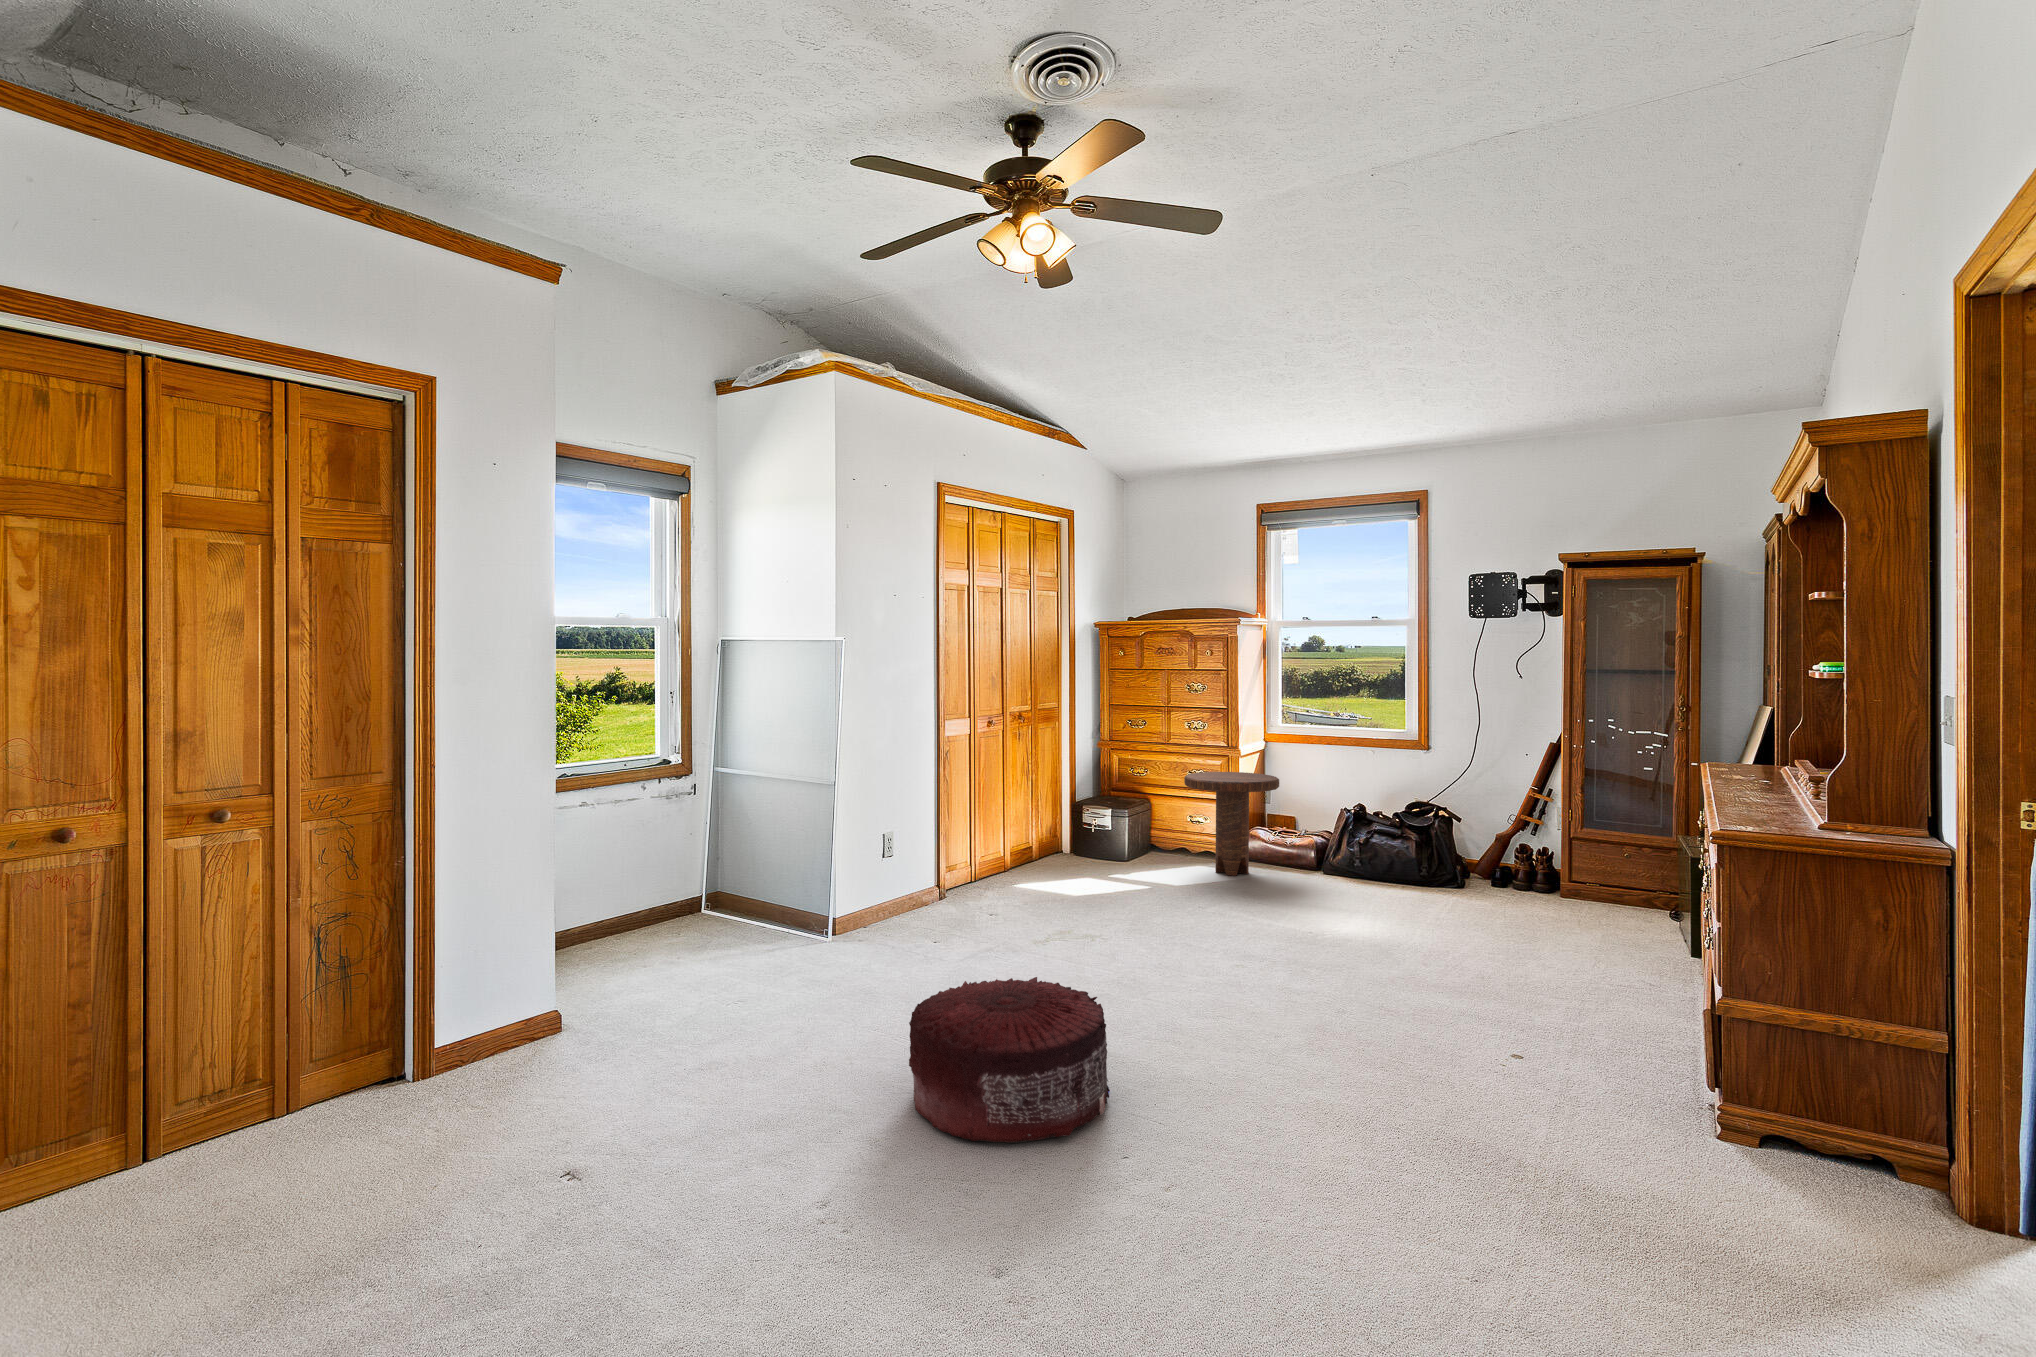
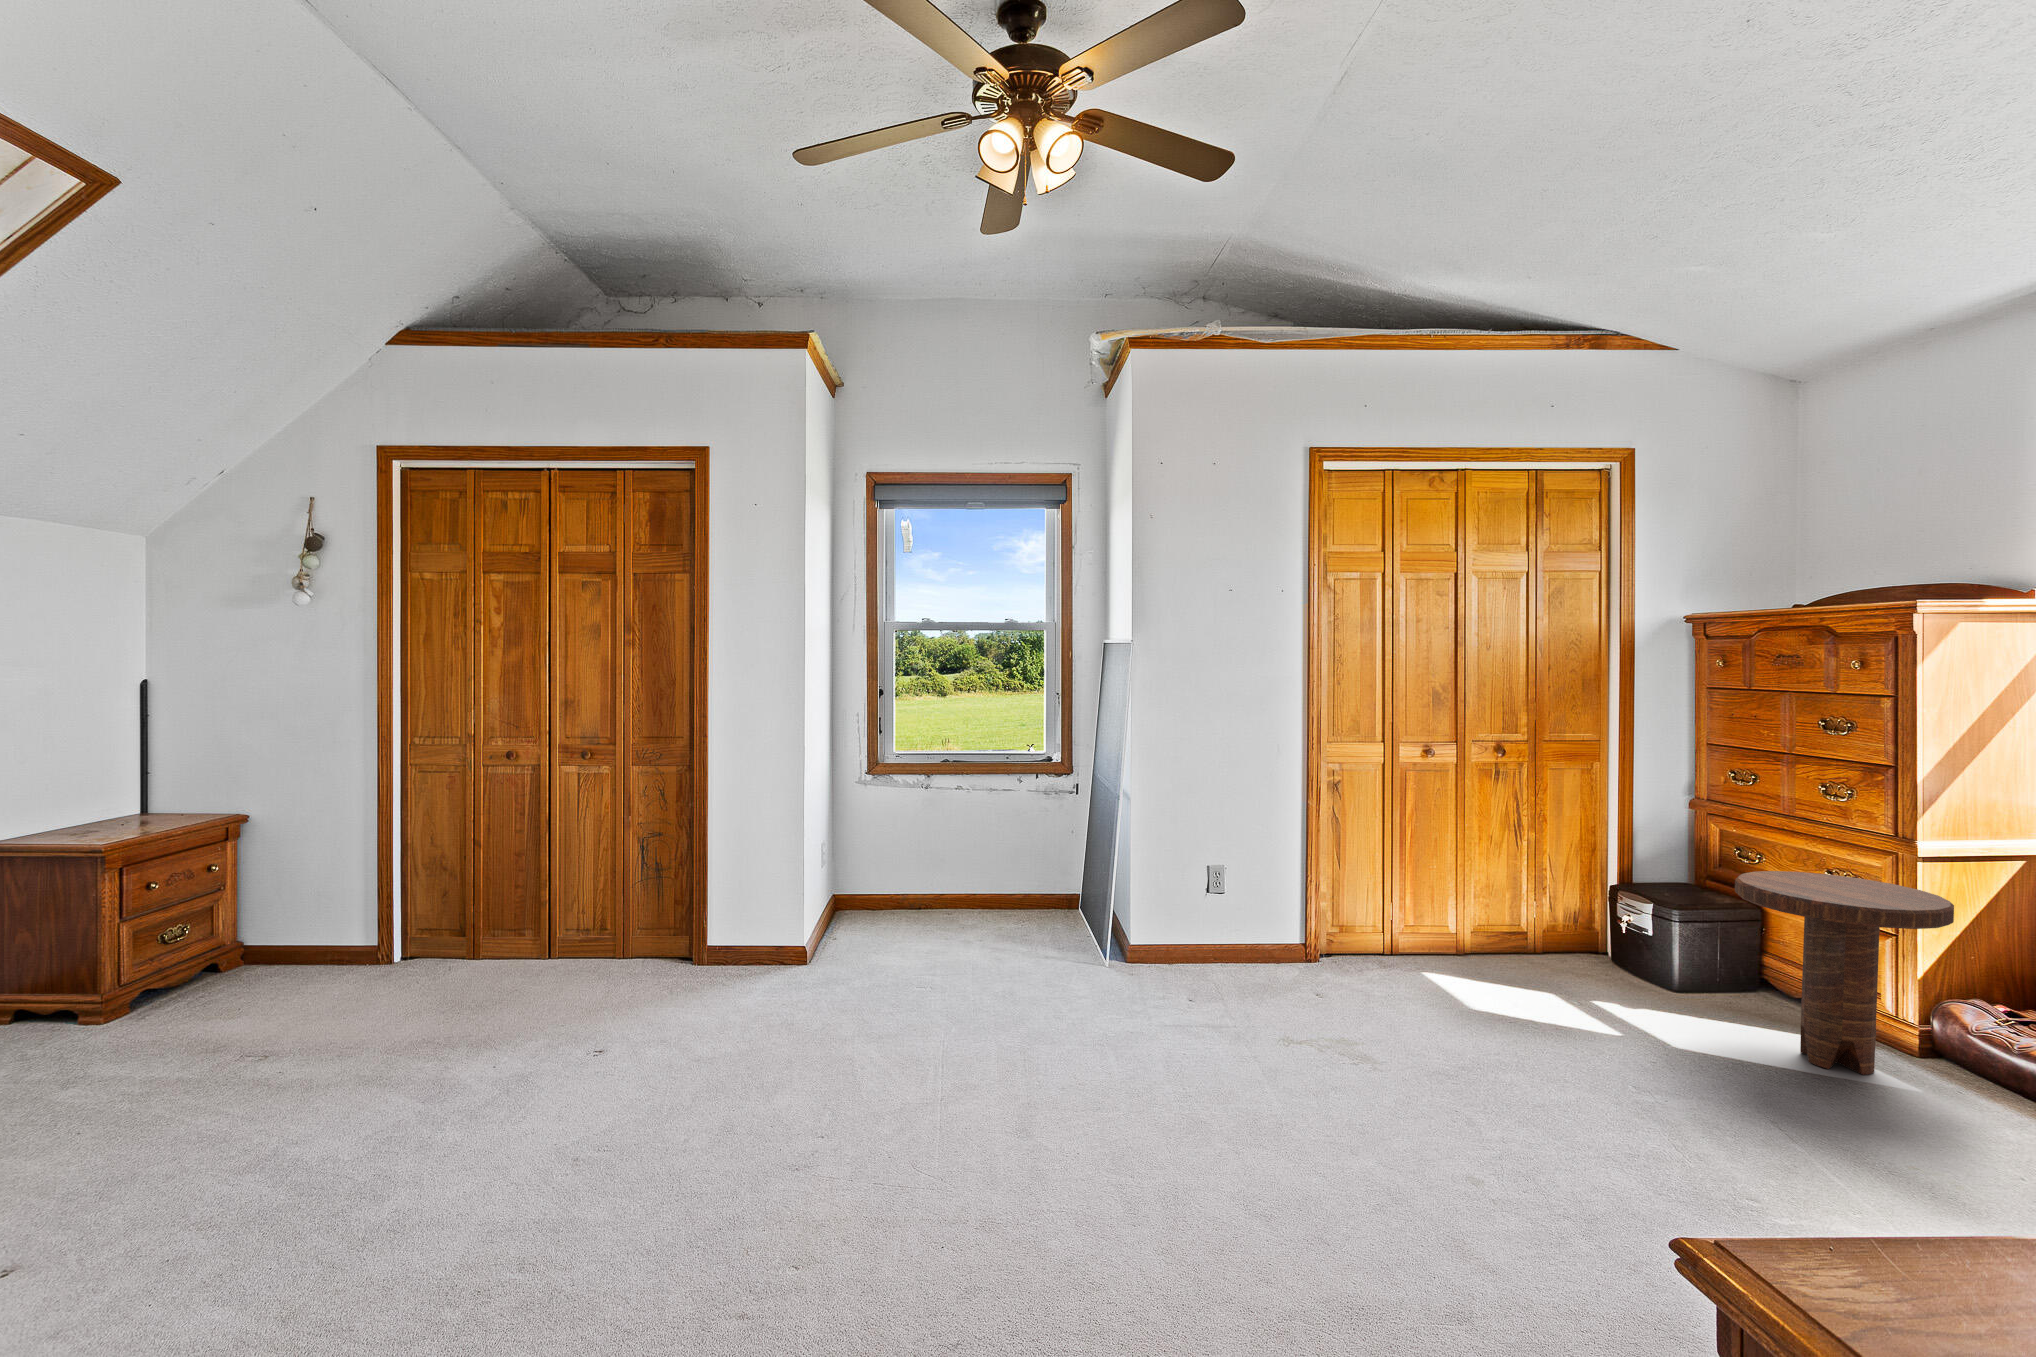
pouf: present [909,977,1110,1143] -> none [702,1015,927,1211]

